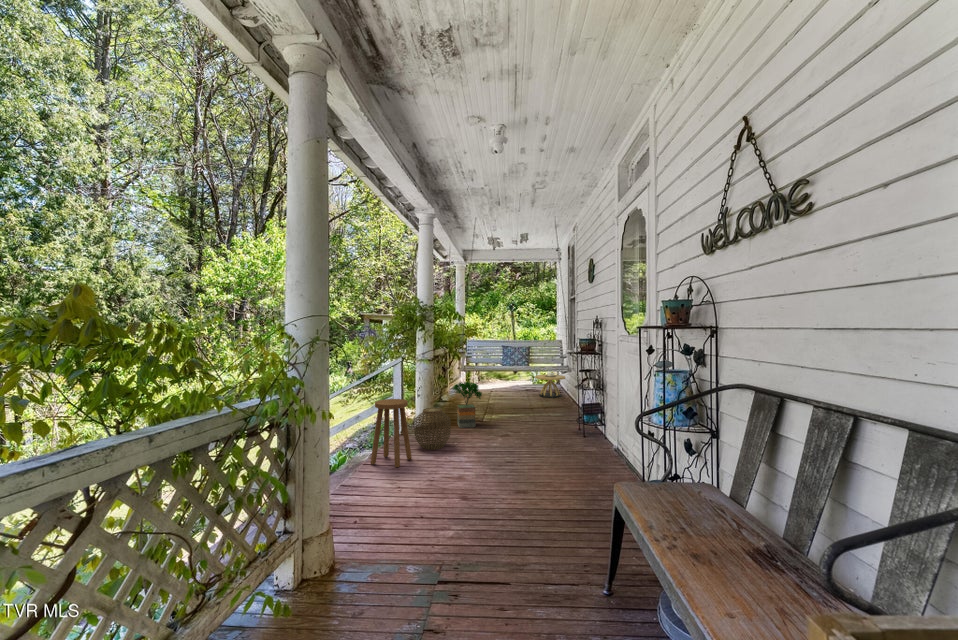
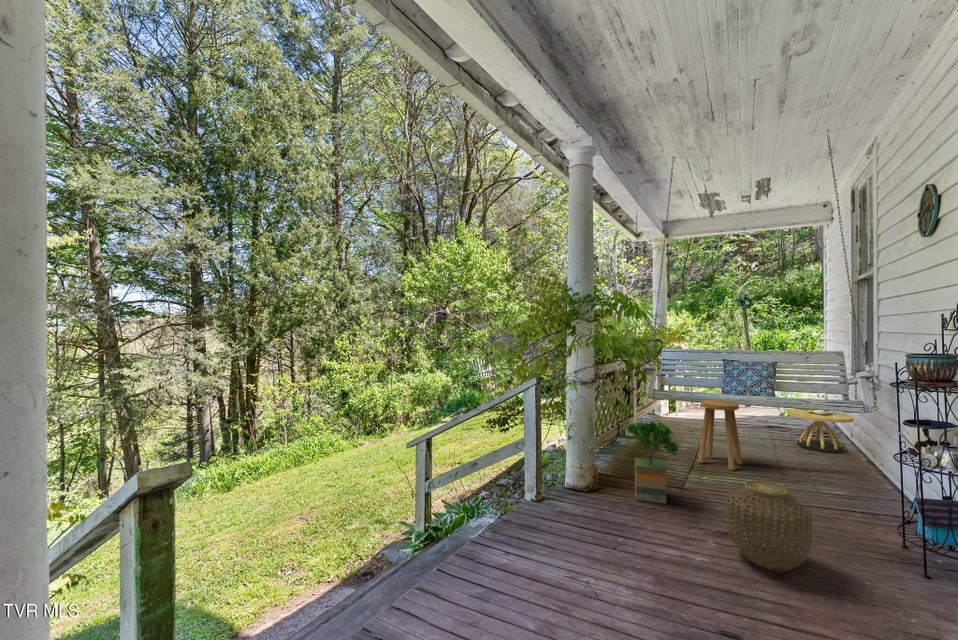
stool: present [371,399,412,467] -> present [698,400,742,470]
woven basket: present [414,408,451,450] -> present [726,480,812,571]

